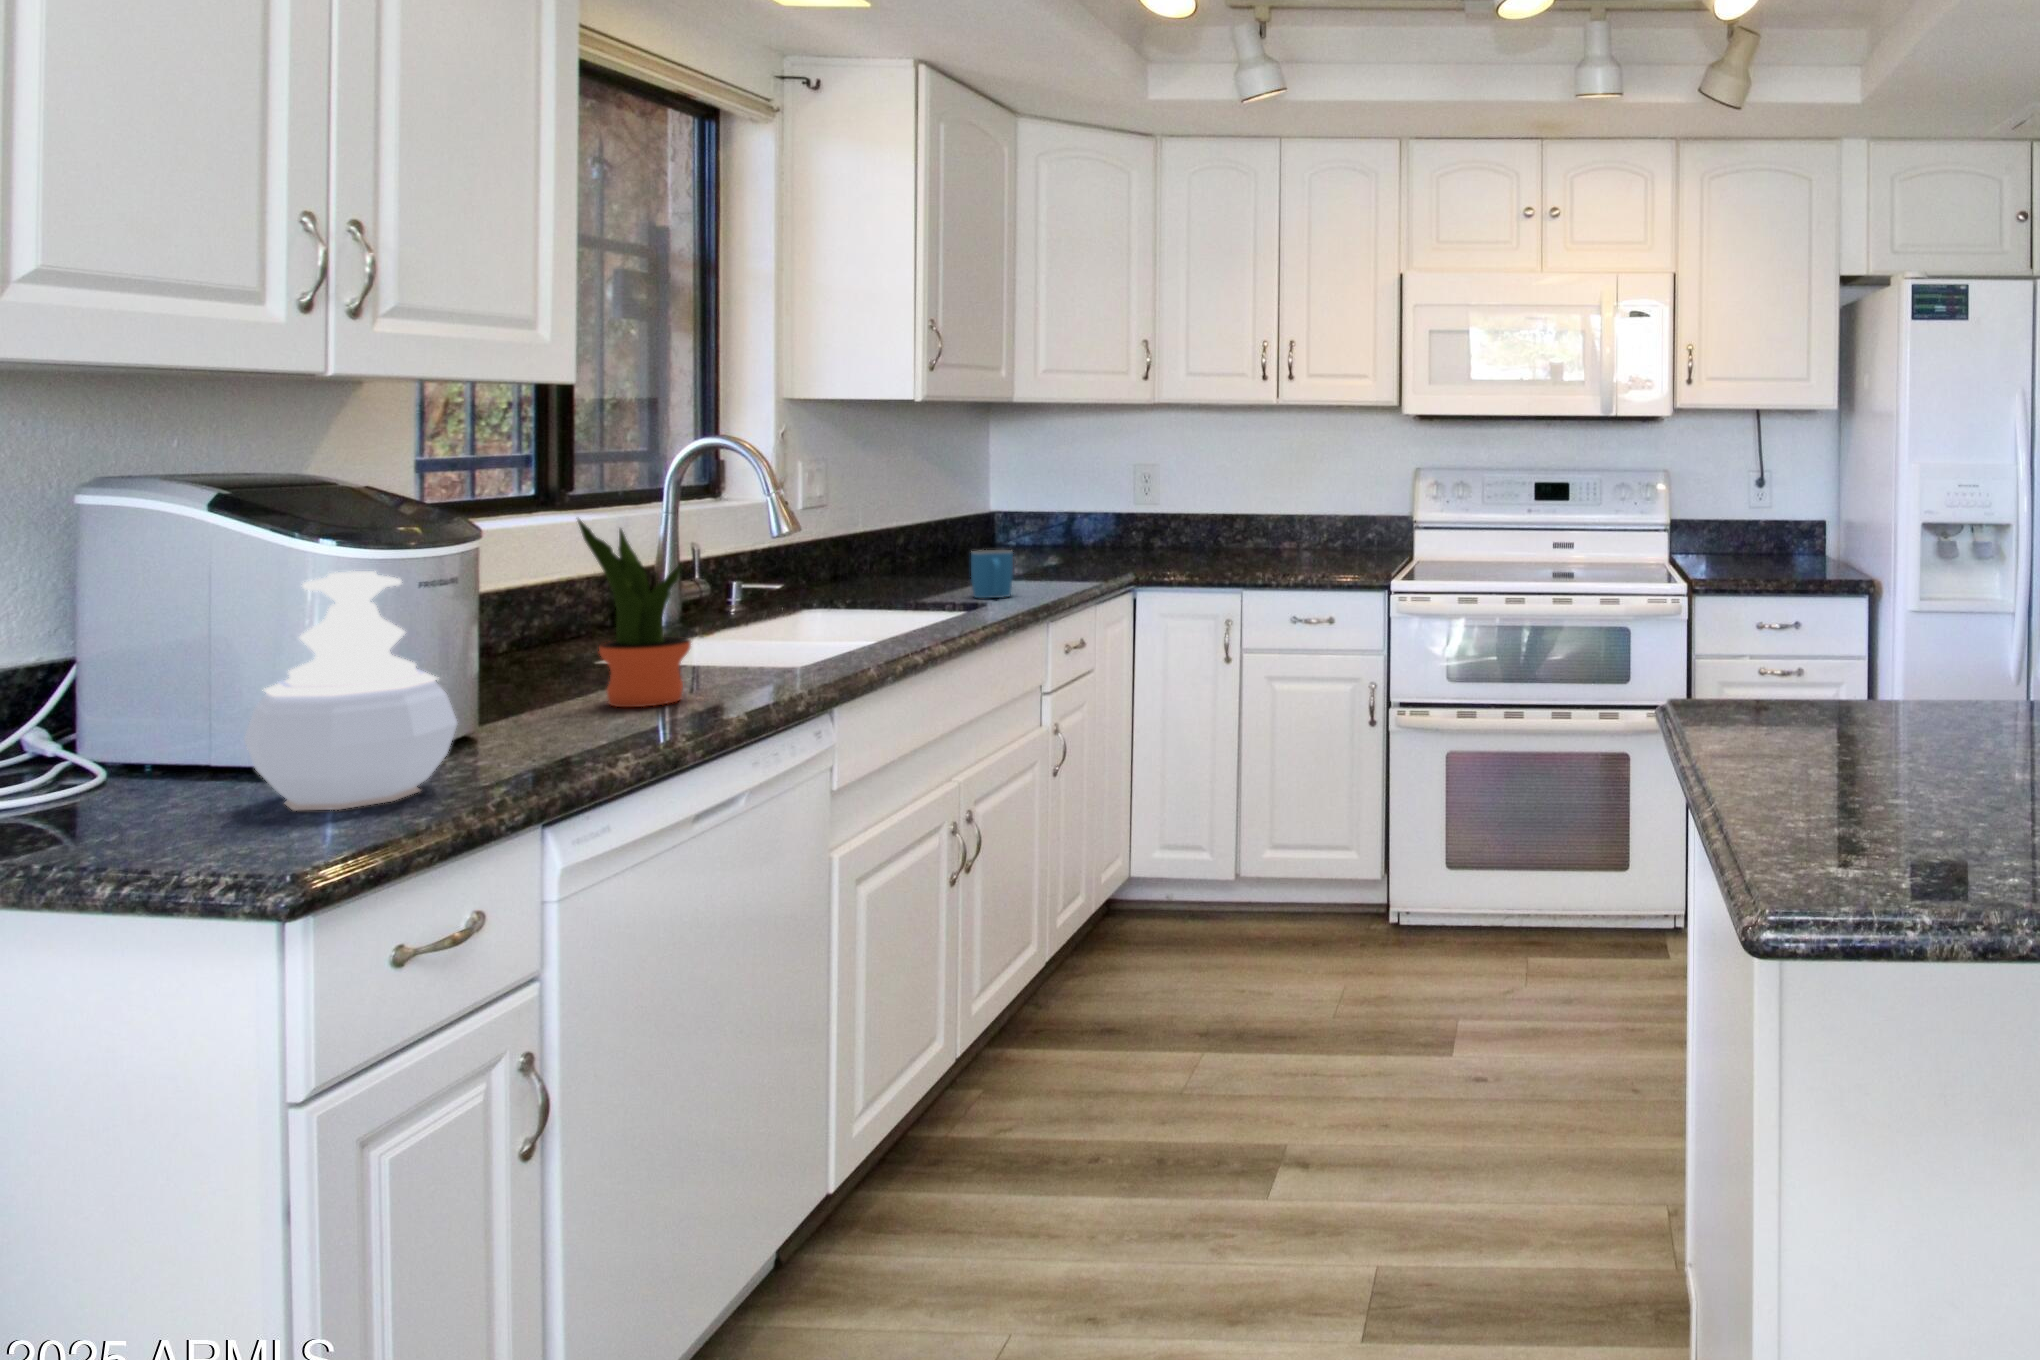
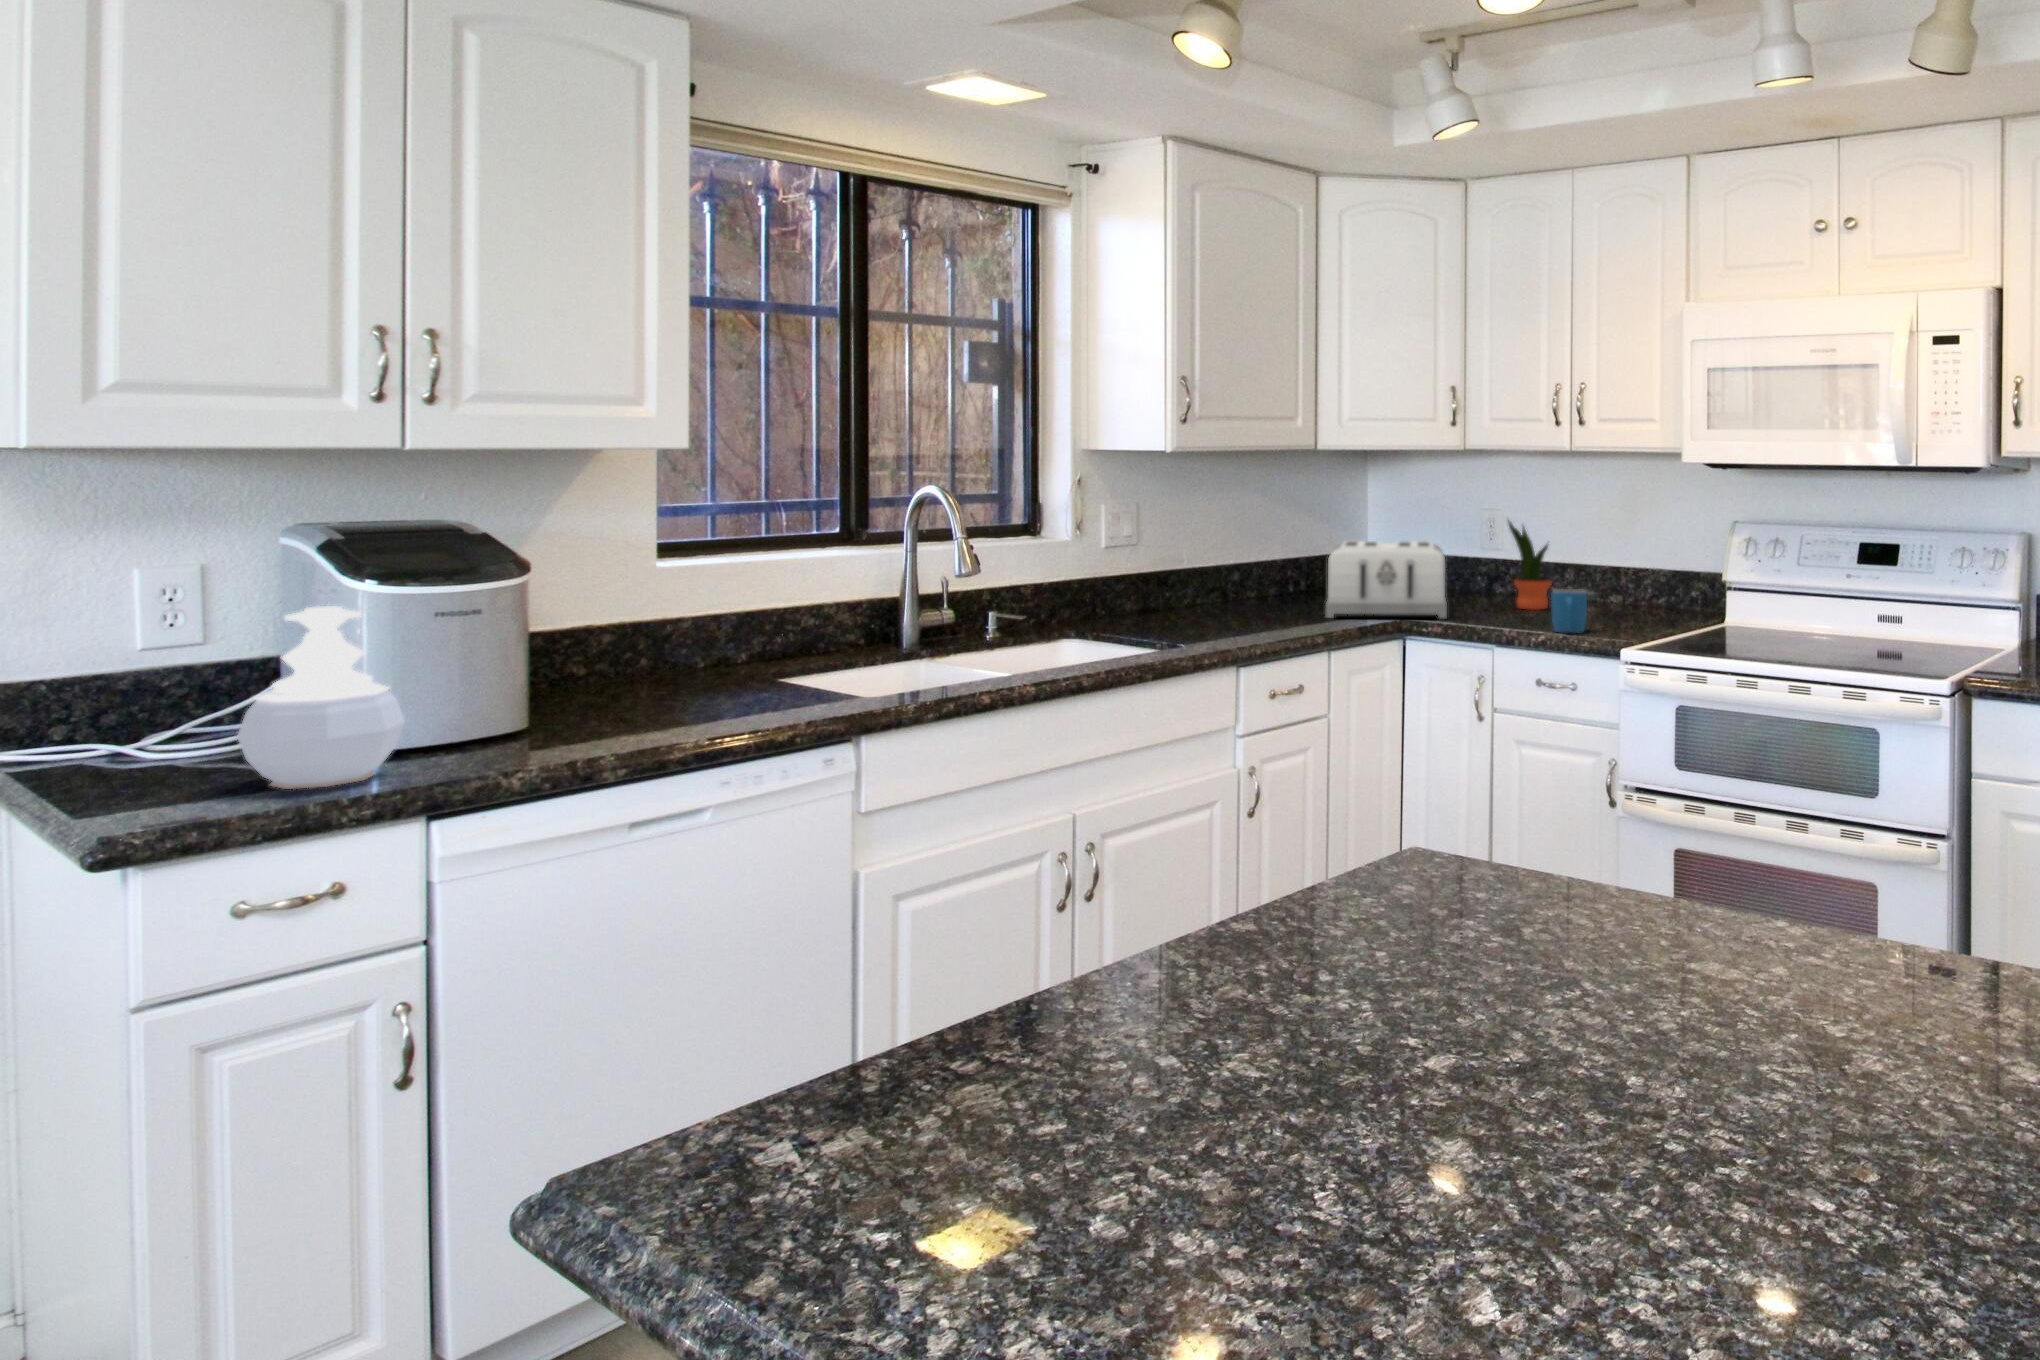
toaster: none [1010,496,1165,575] -> present [1325,541,1447,618]
potted plant: present [578,519,691,707] -> present [1508,521,1552,610]
mug: present [971,550,1013,598] -> present [1551,589,1587,633]

